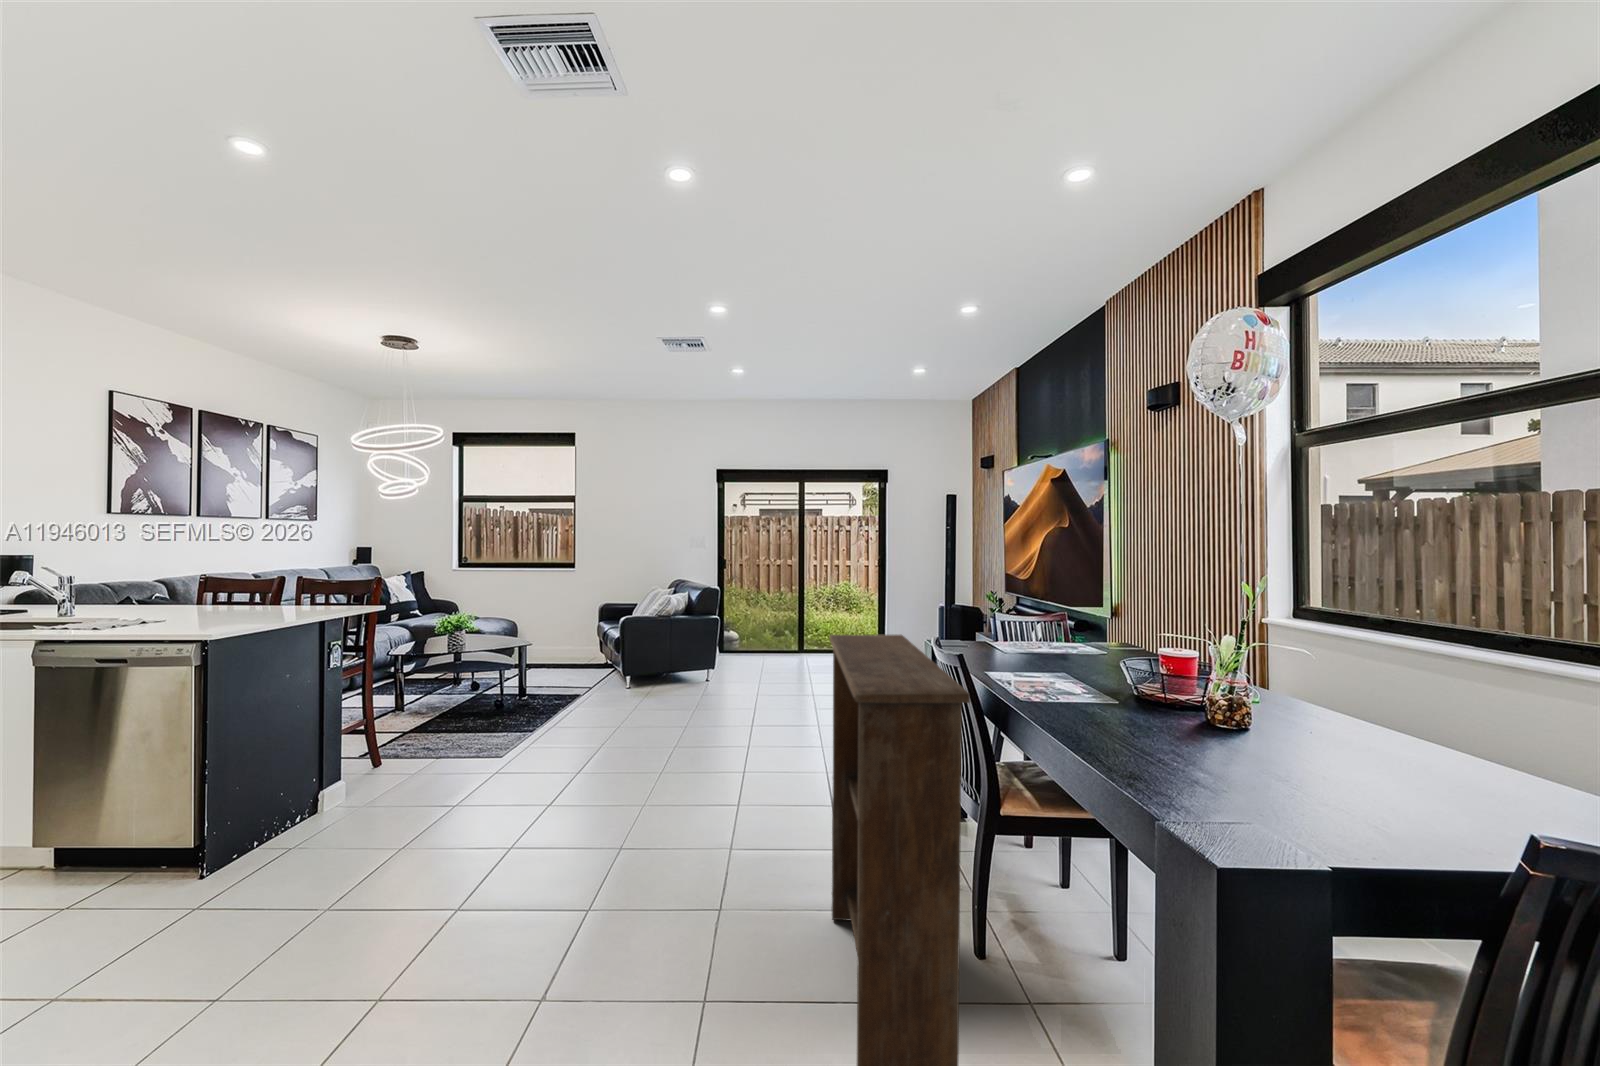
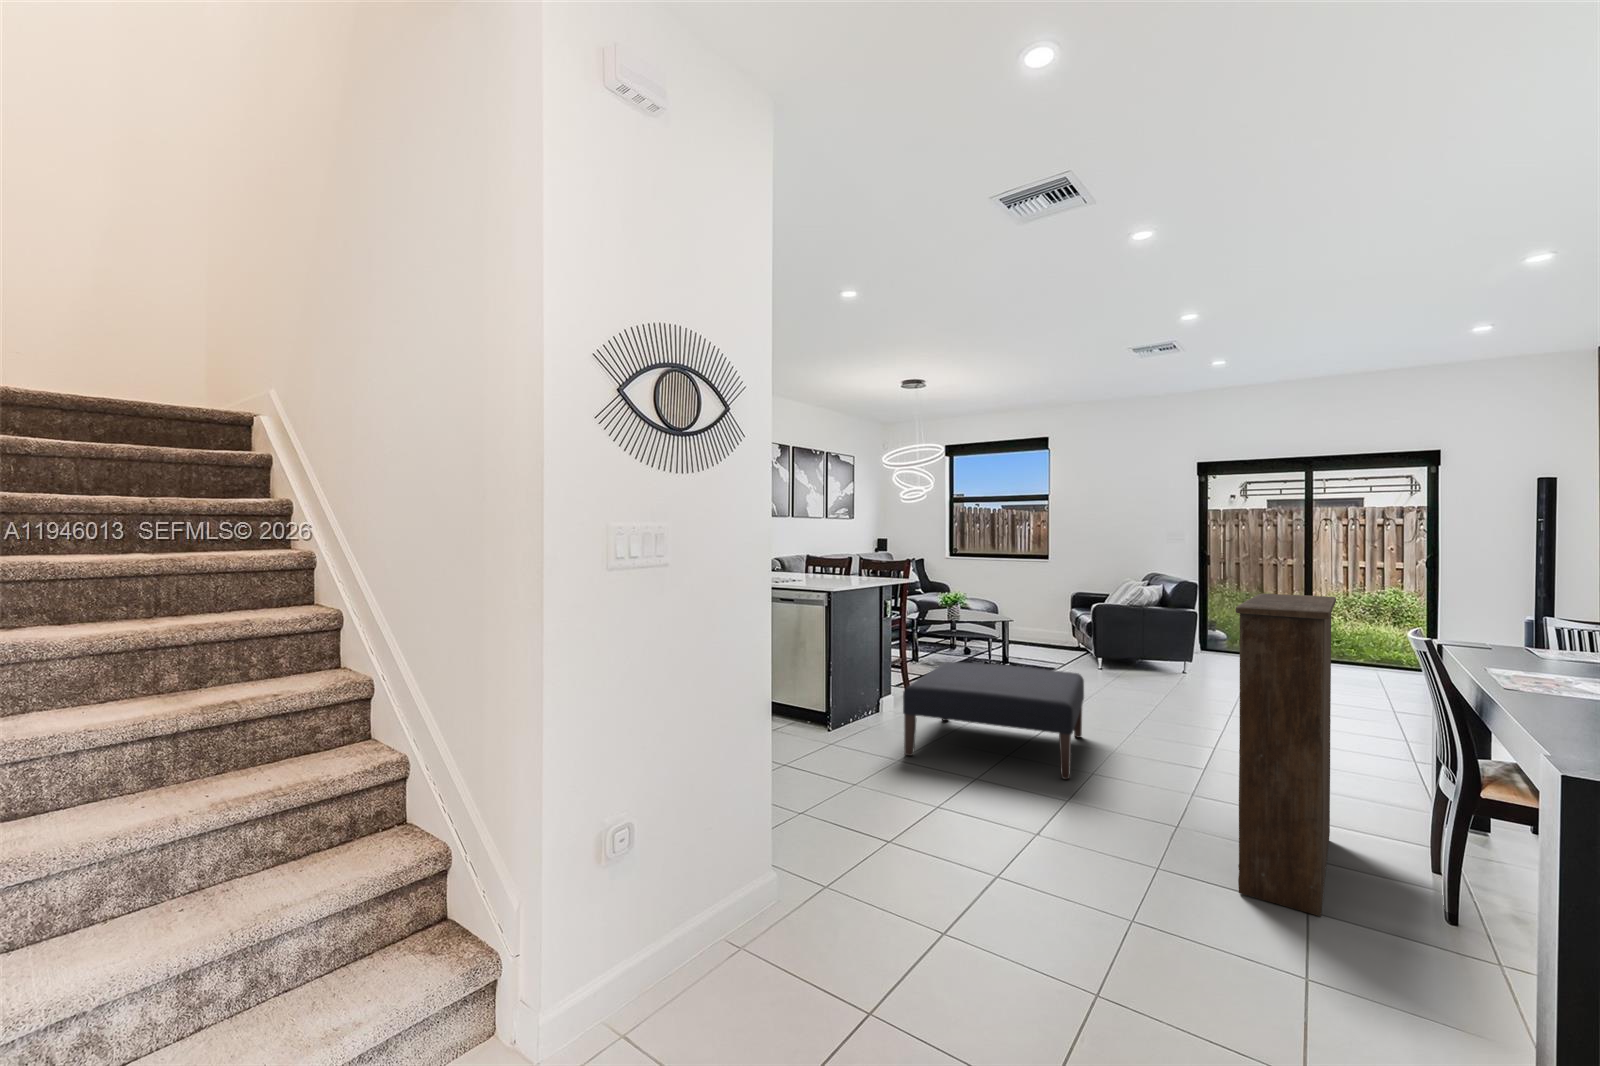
ottoman: none [307,729,616,958] -> present [903,662,1084,780]

